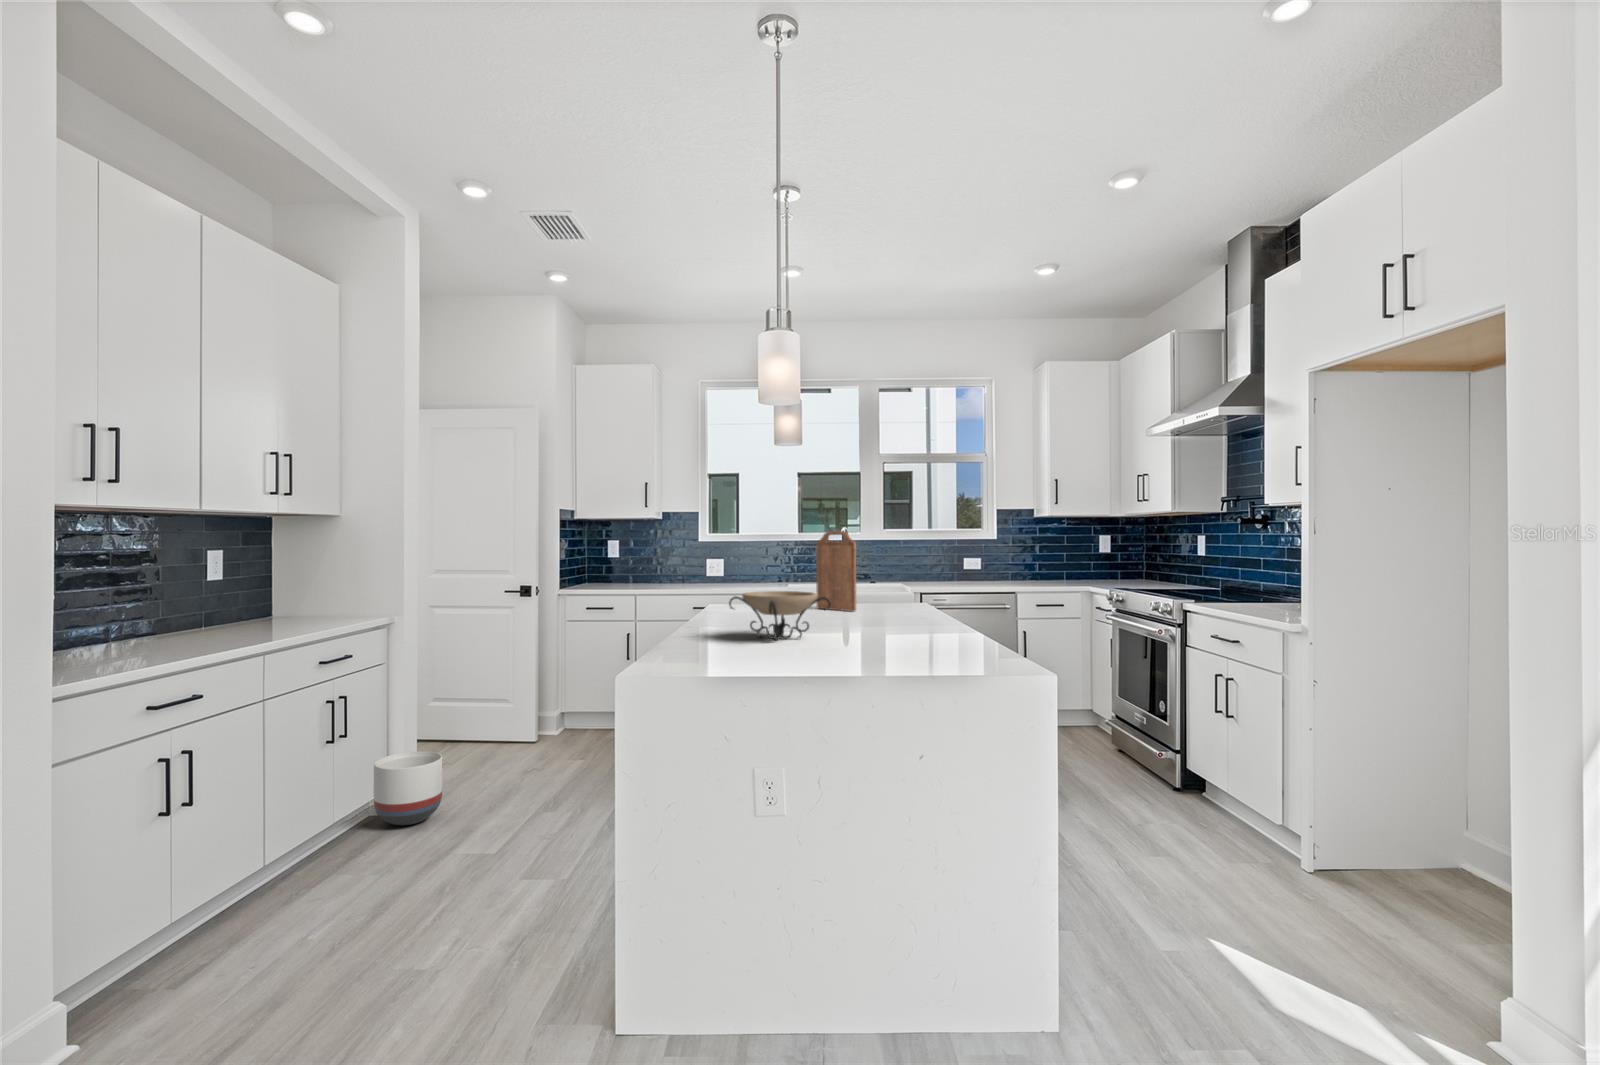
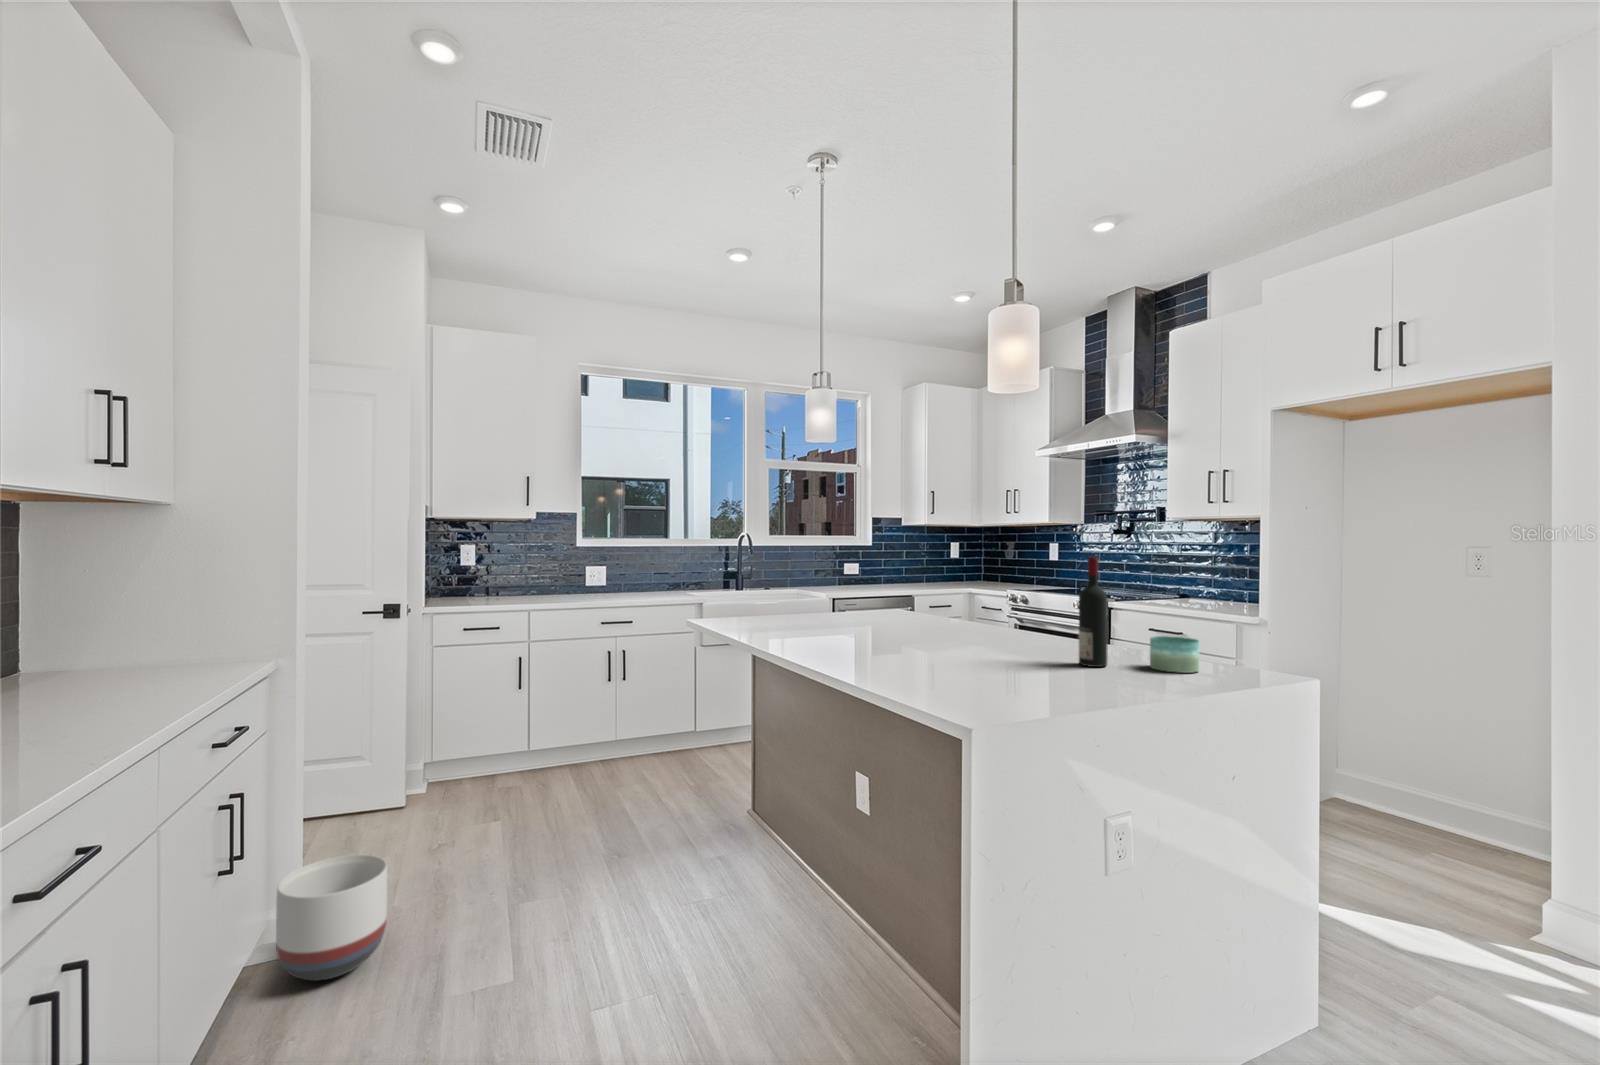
cutting board: present [816,531,856,611] -> none [855,535,906,622]
wine bottle: none [856,553,880,651] -> present [1079,557,1108,667]
decorative bowl: present [729,591,831,640] -> none [908,602,1016,661]
candle: none [908,626,948,659] -> present [1150,636,1199,673]

